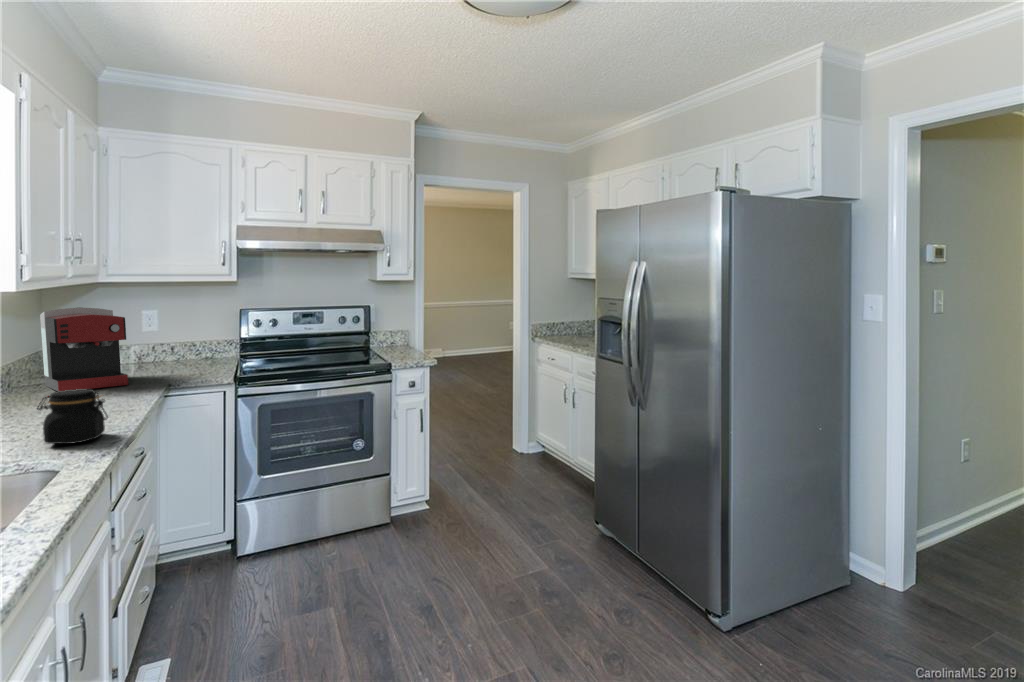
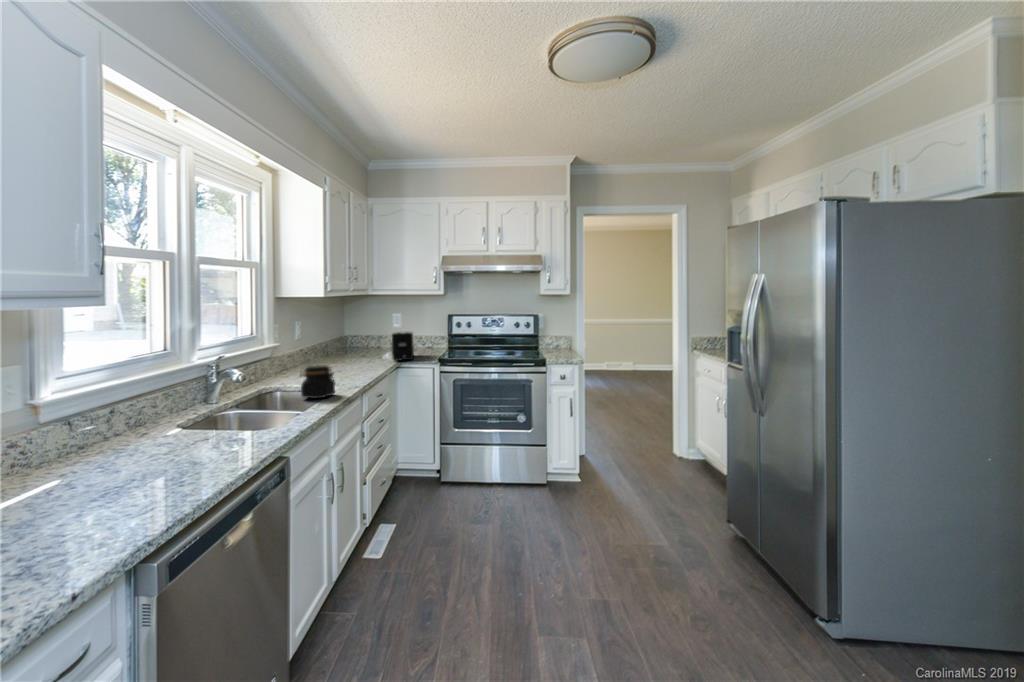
coffee maker: present [40,307,128,391] -> none [328,317,371,370]
toaster: none [154,329,194,373] -> present [392,332,414,361]

